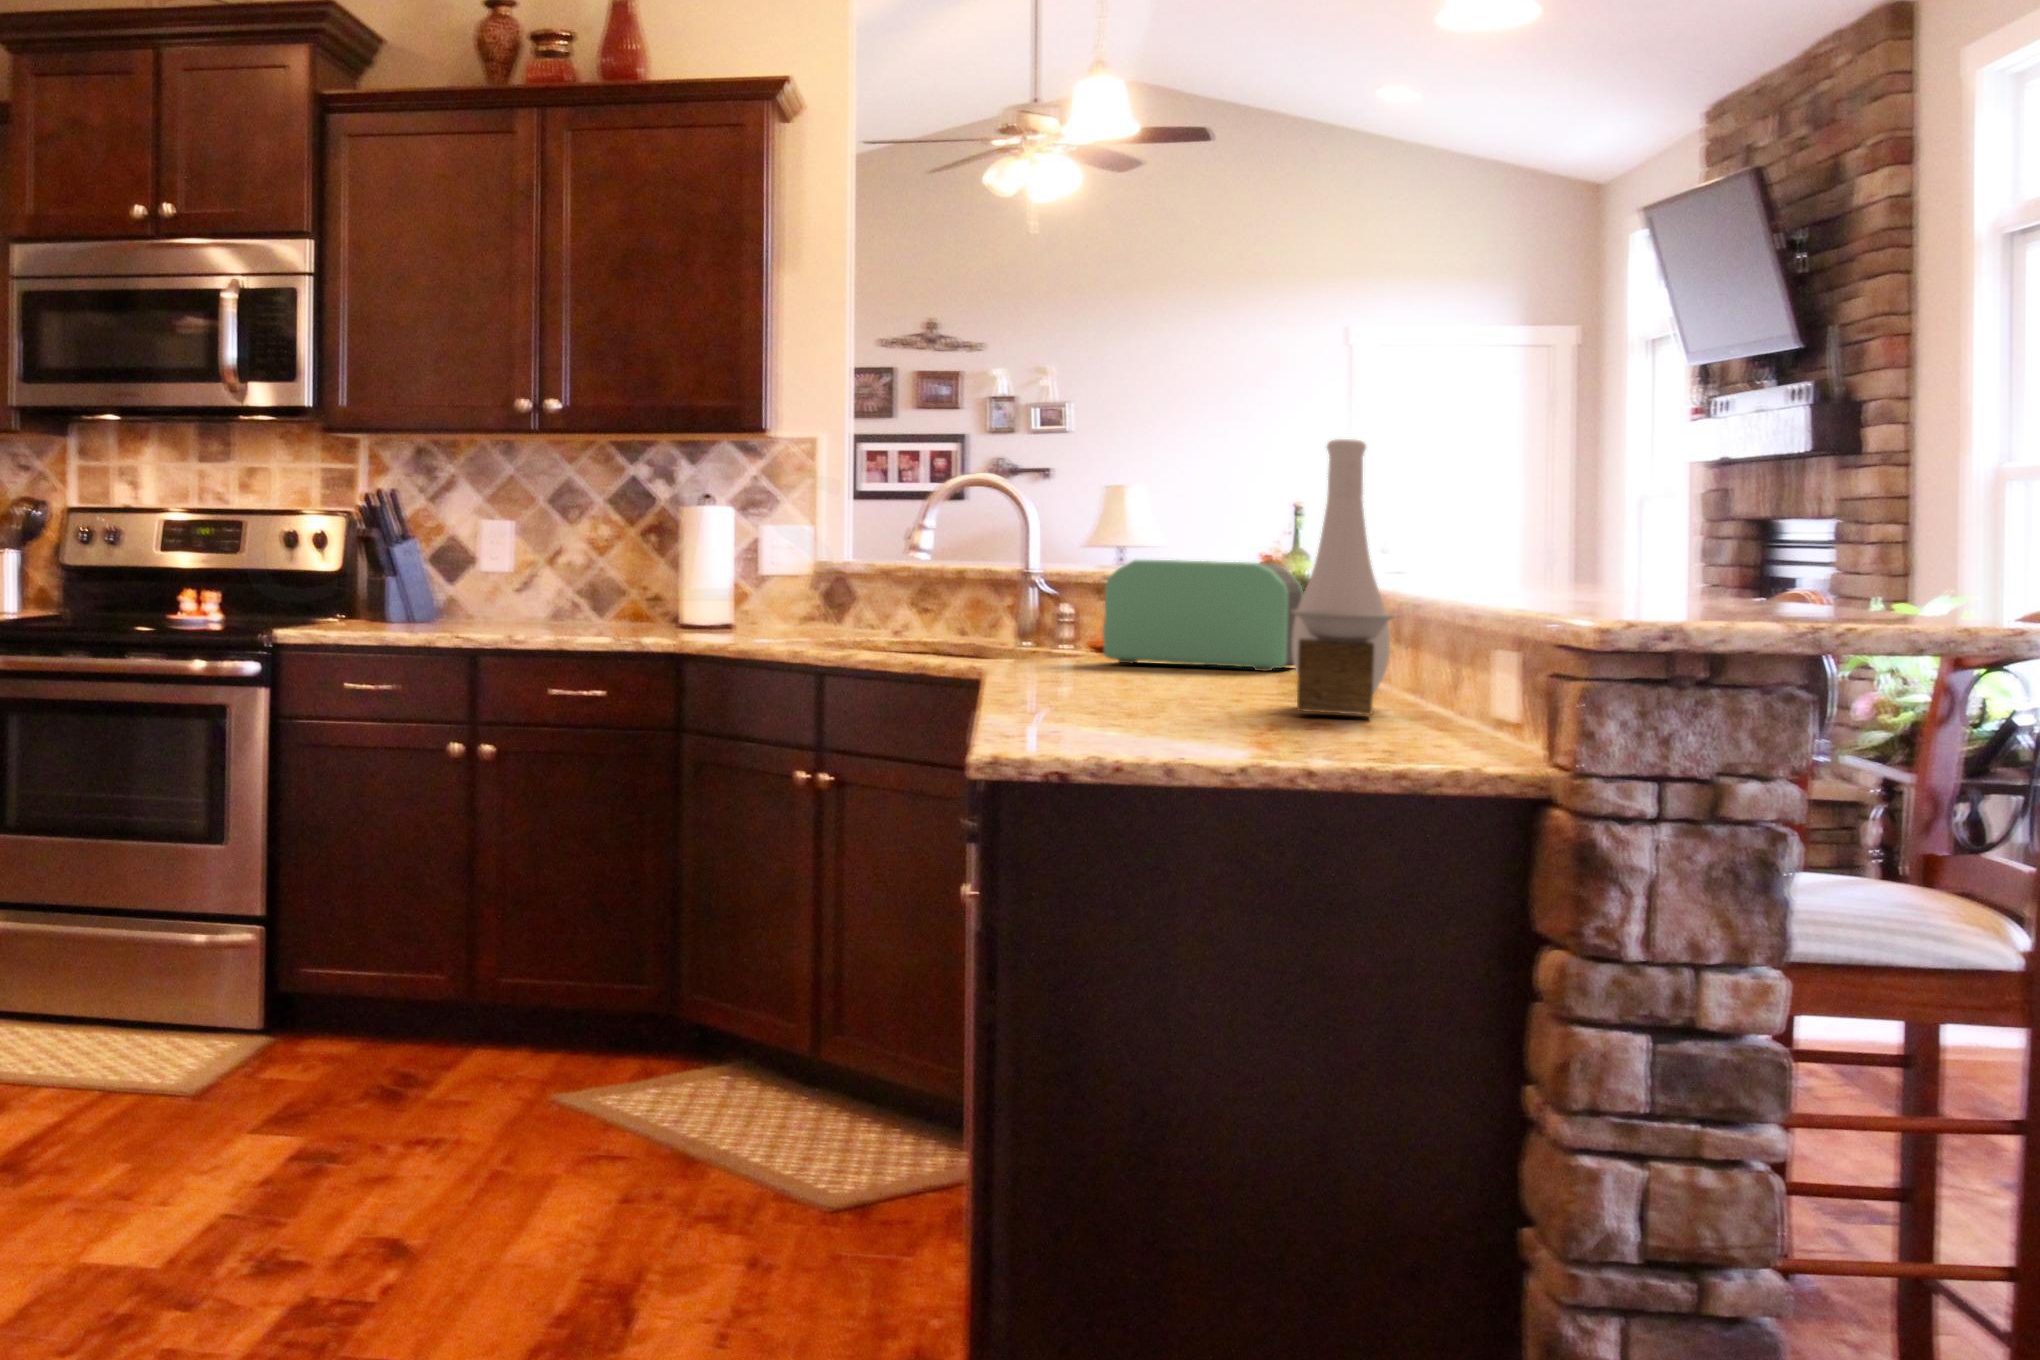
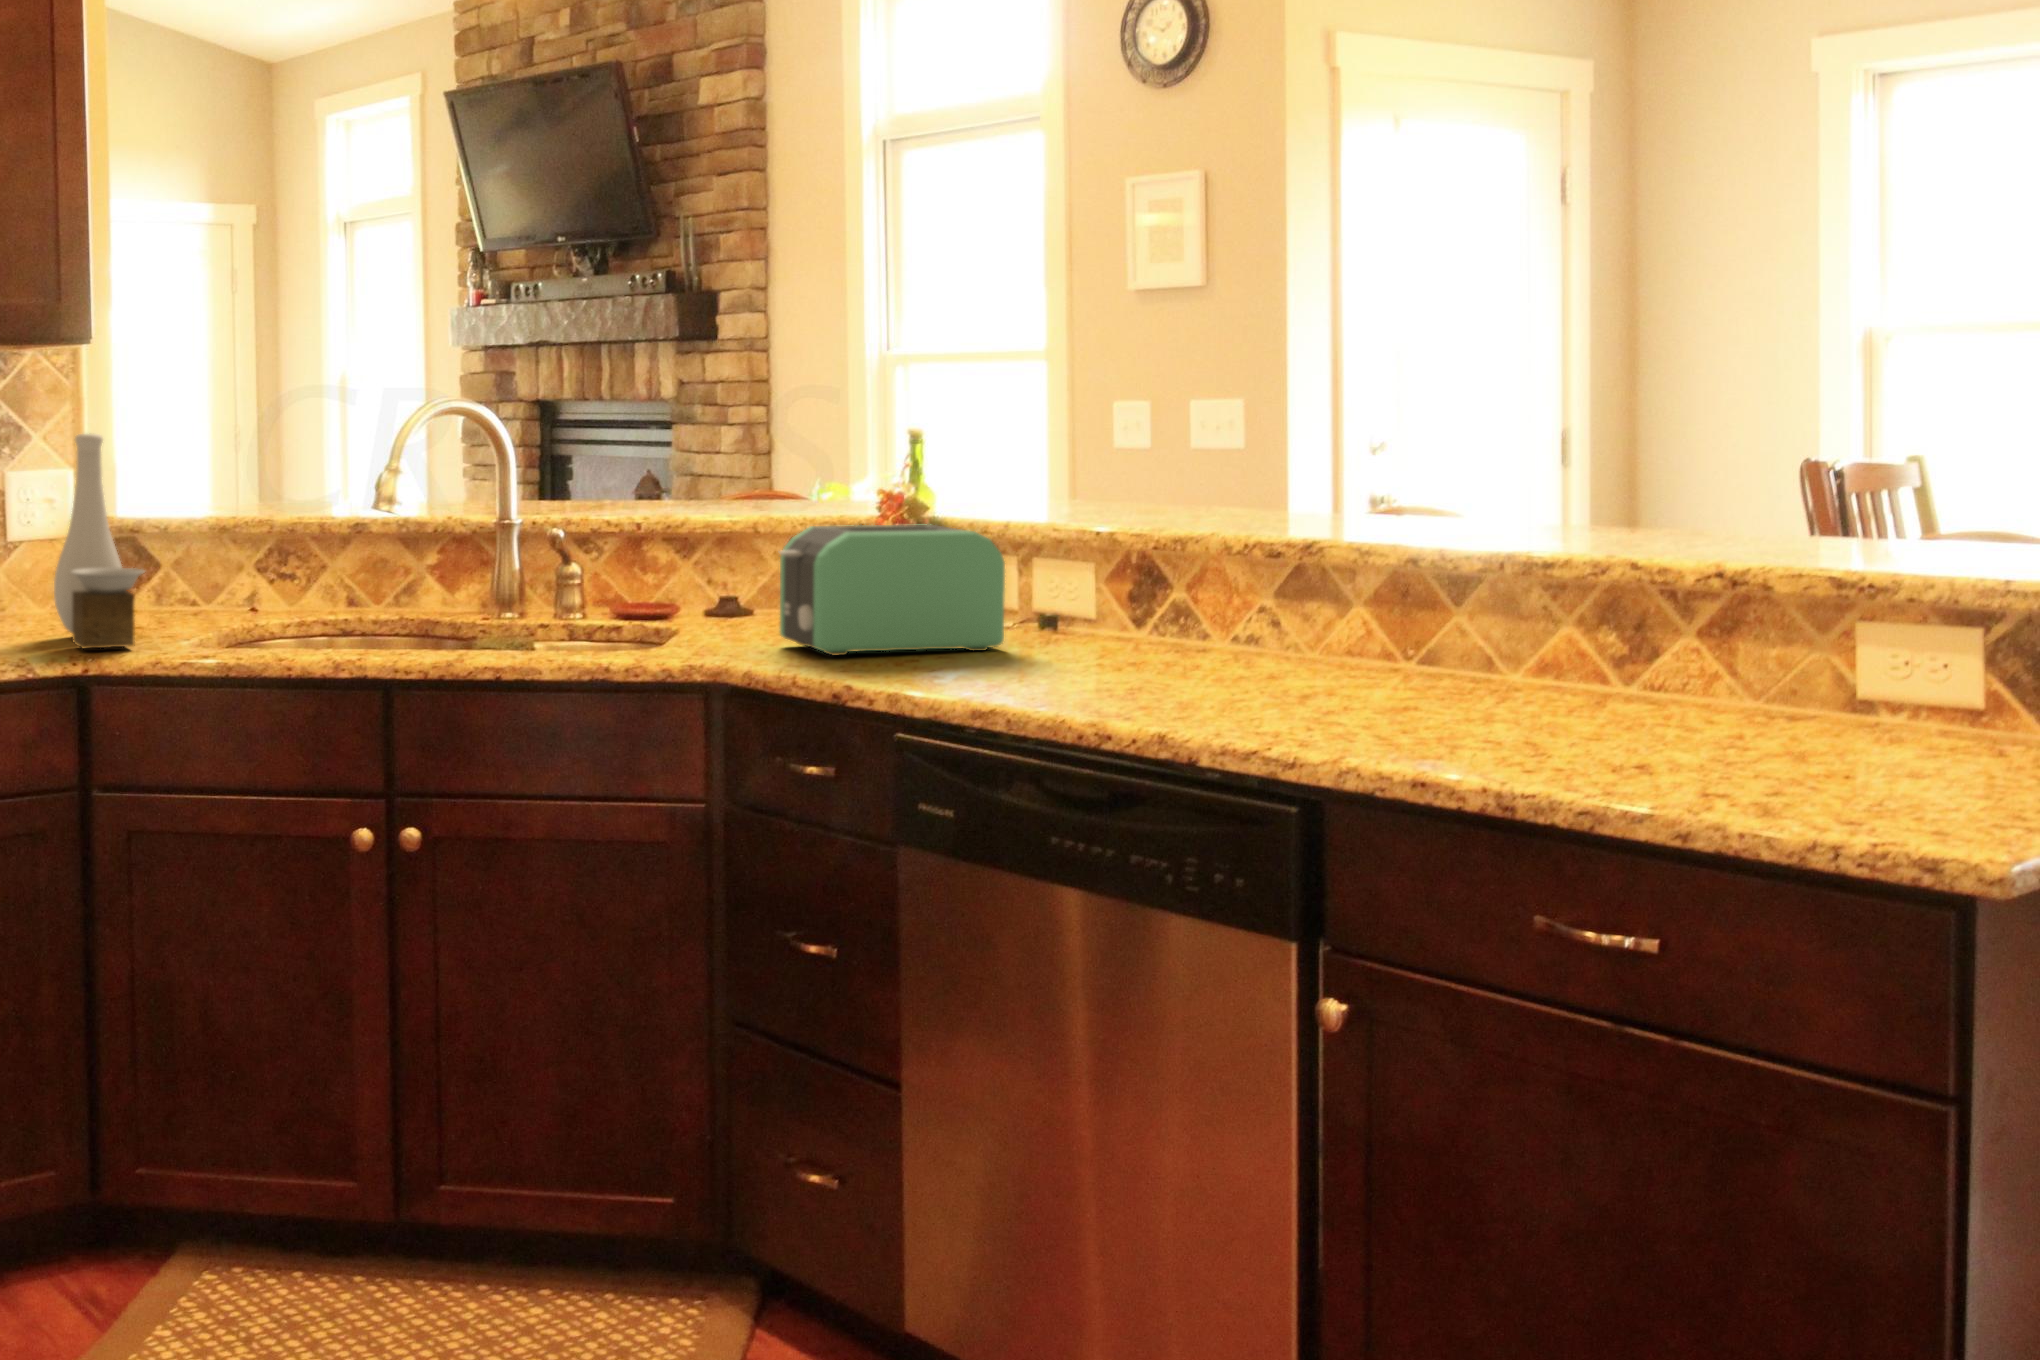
vase: present [1291,439,1396,715] -> present [54,434,144,648]

